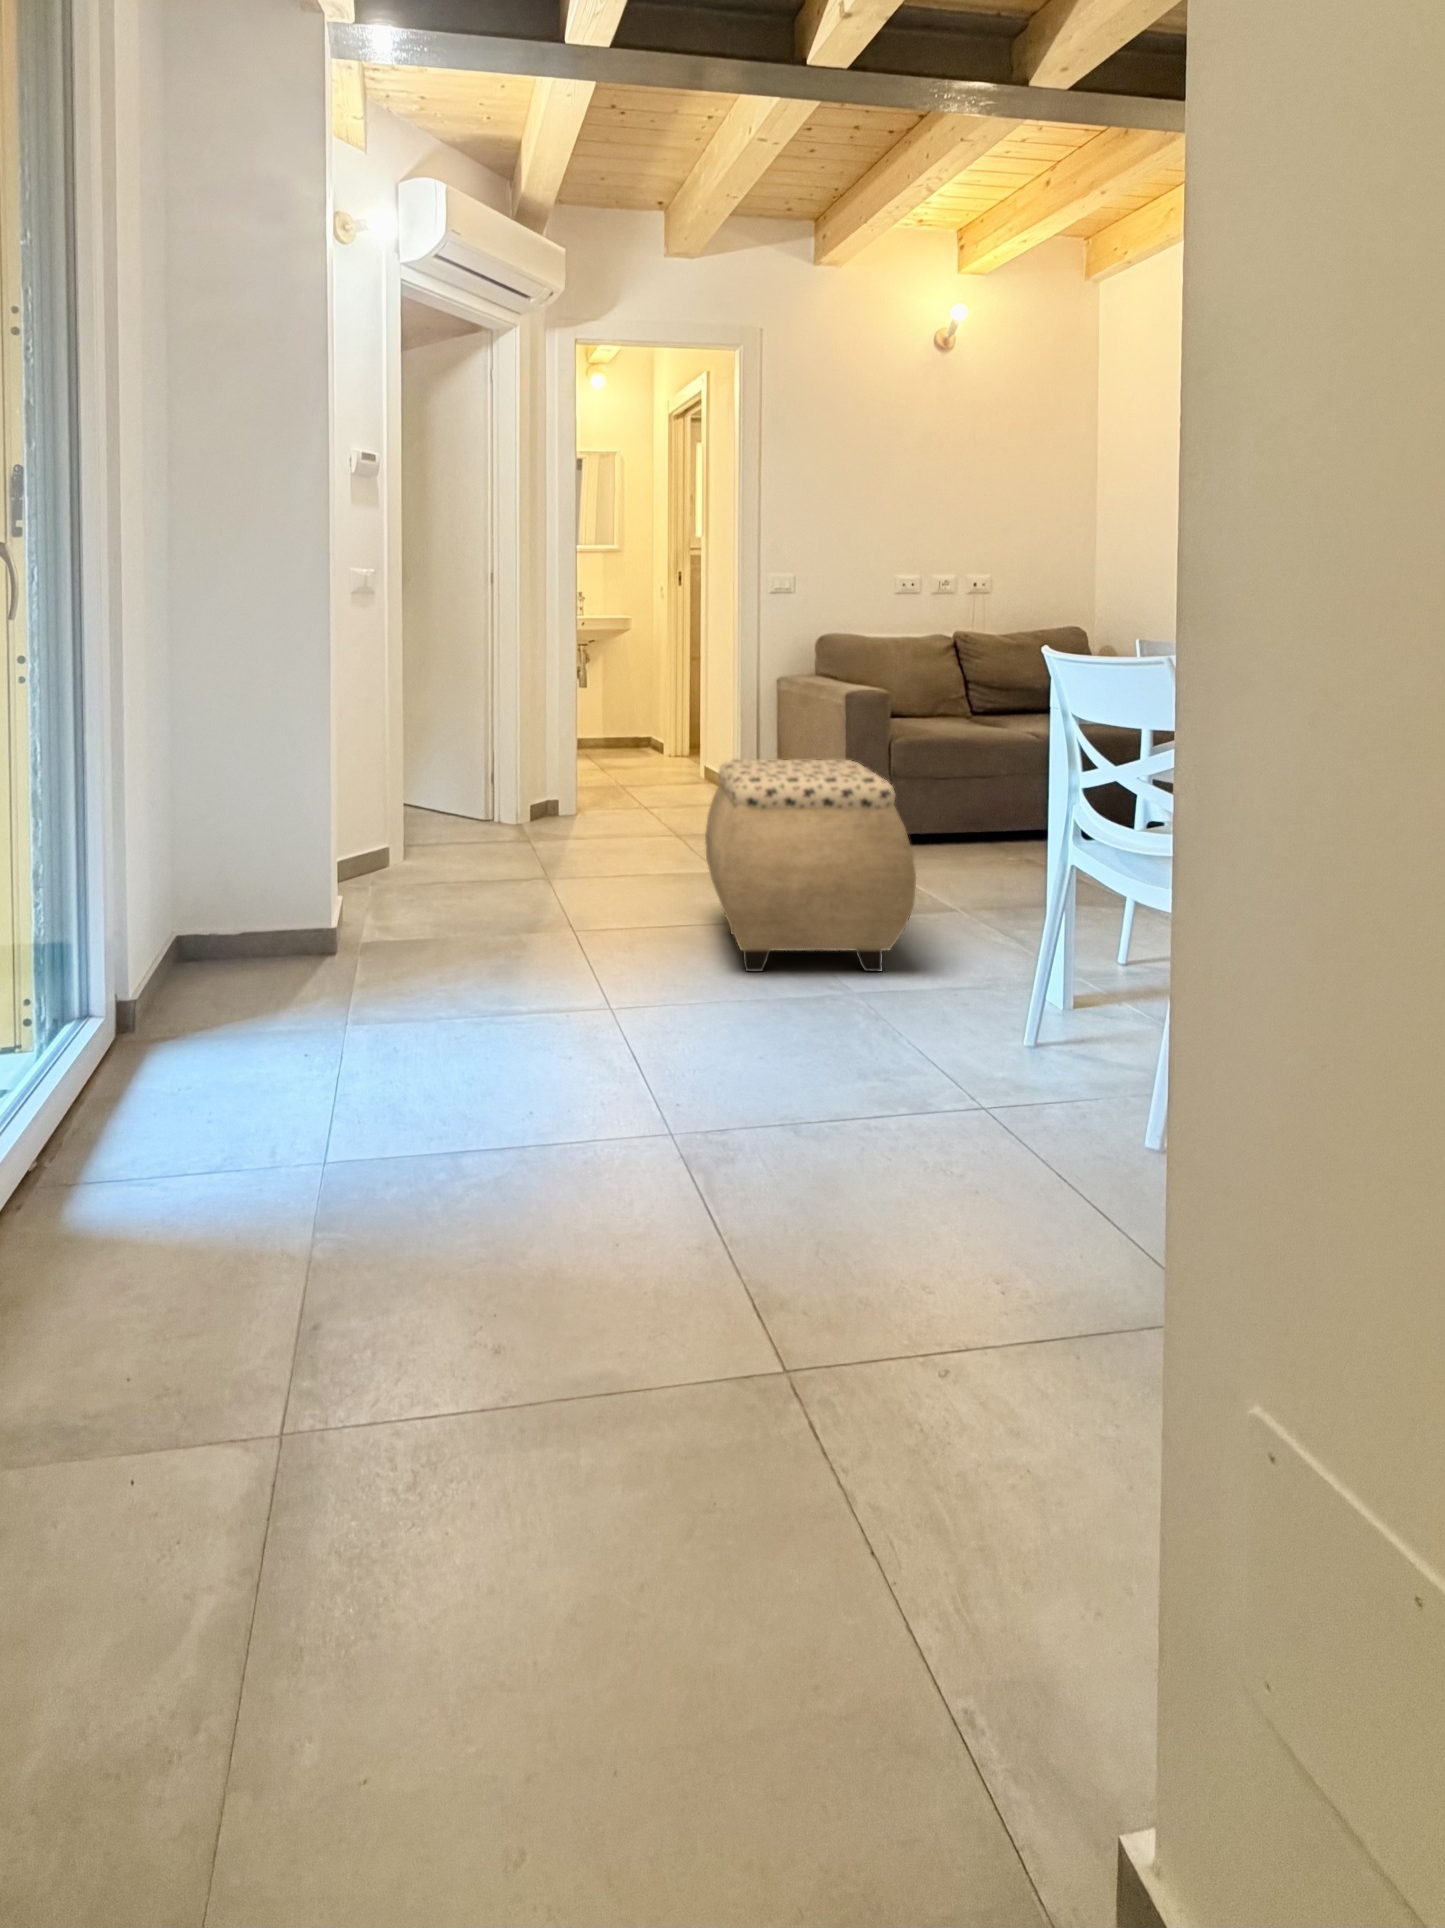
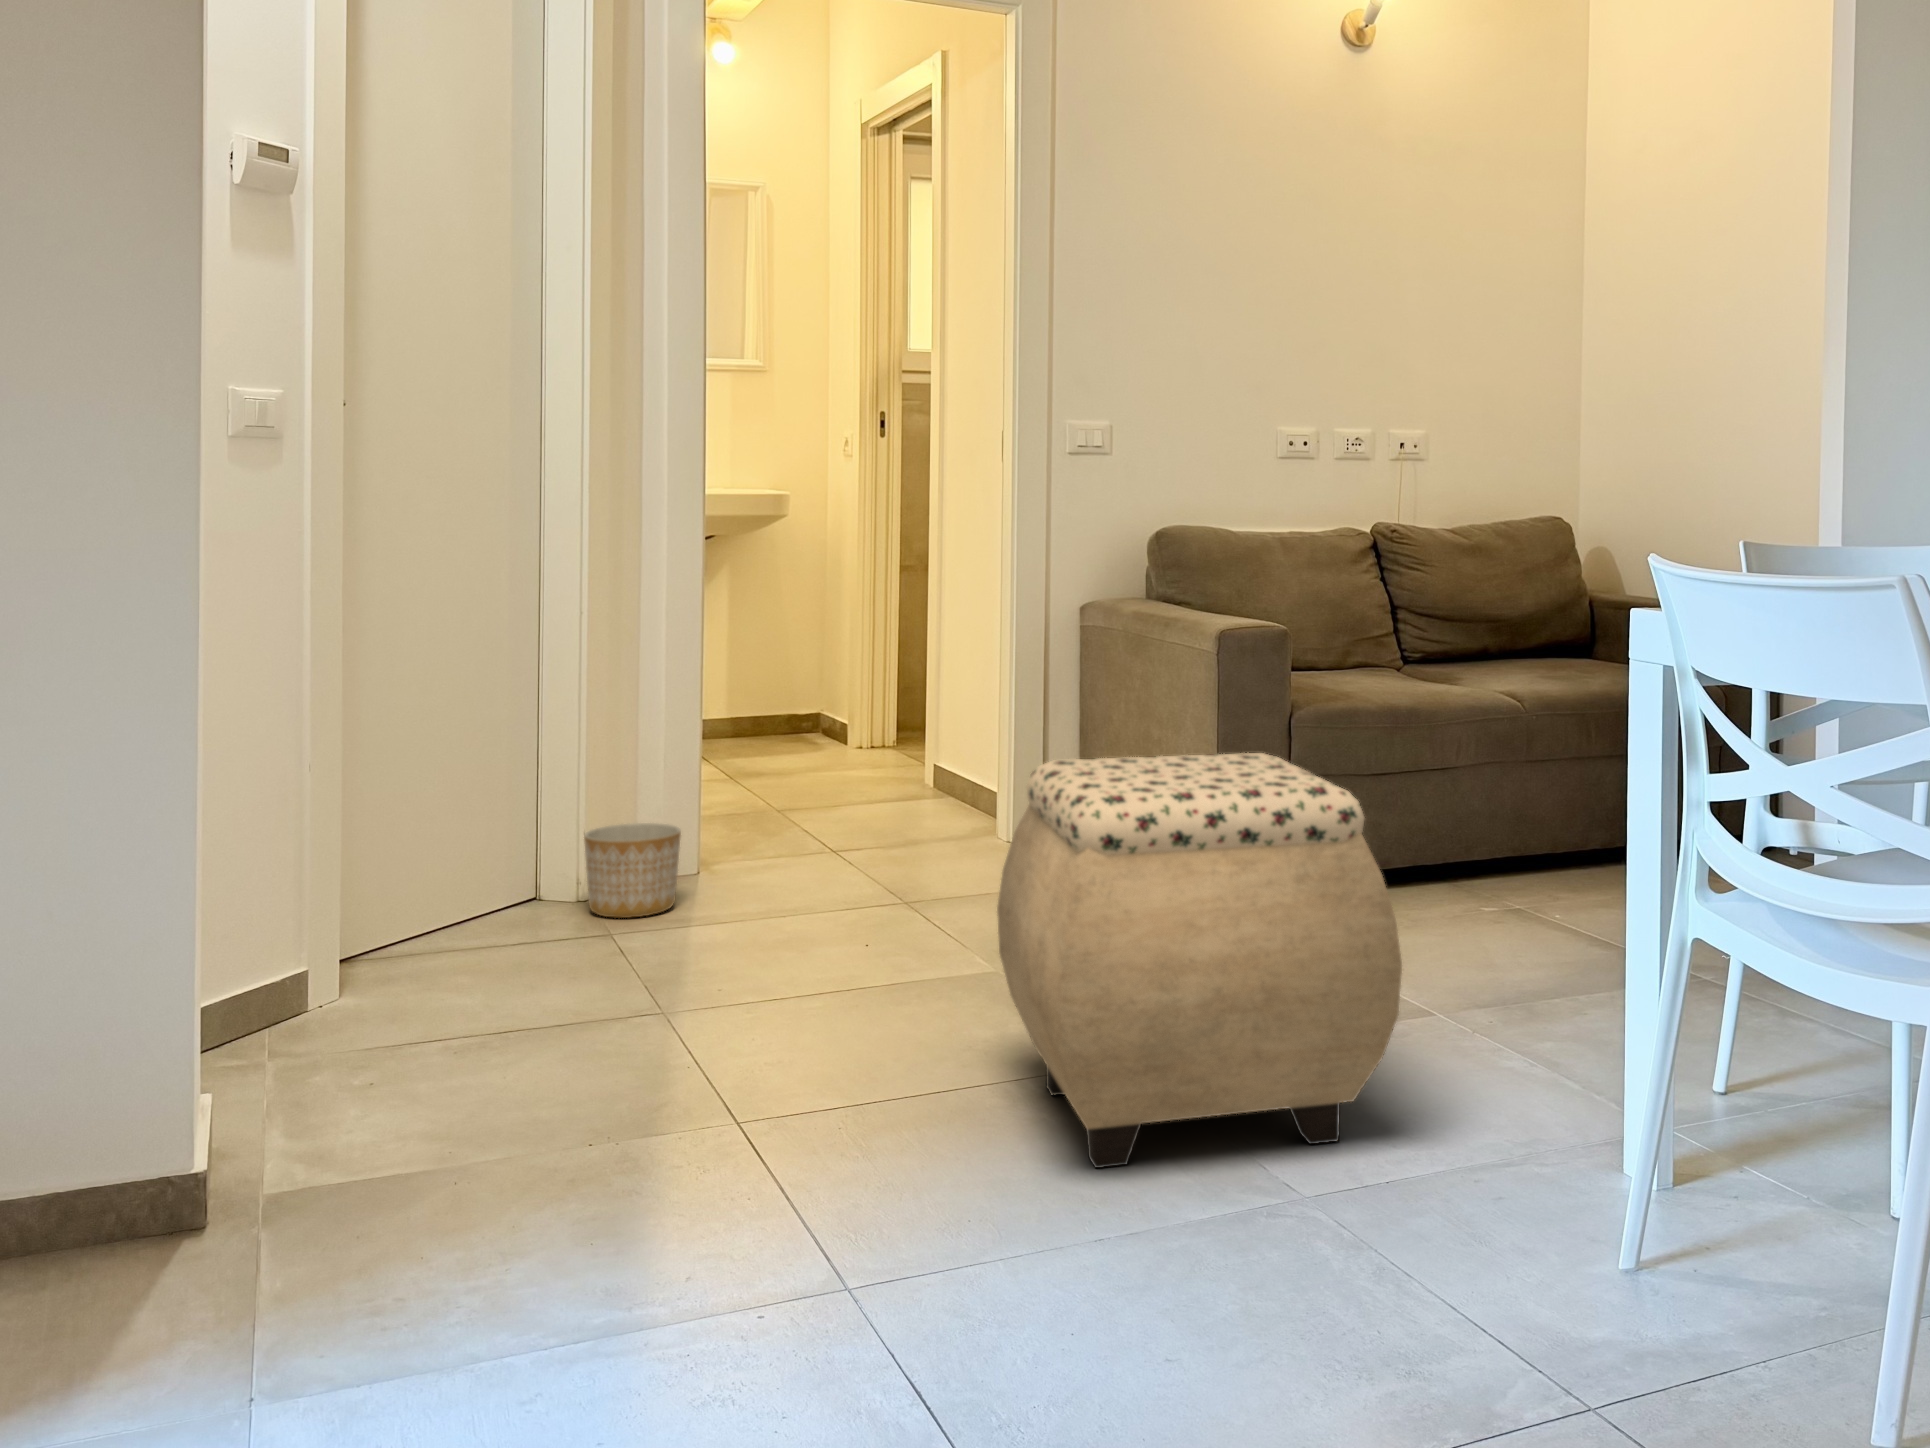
planter: none [519,788,565,835] -> present [584,823,681,918]

